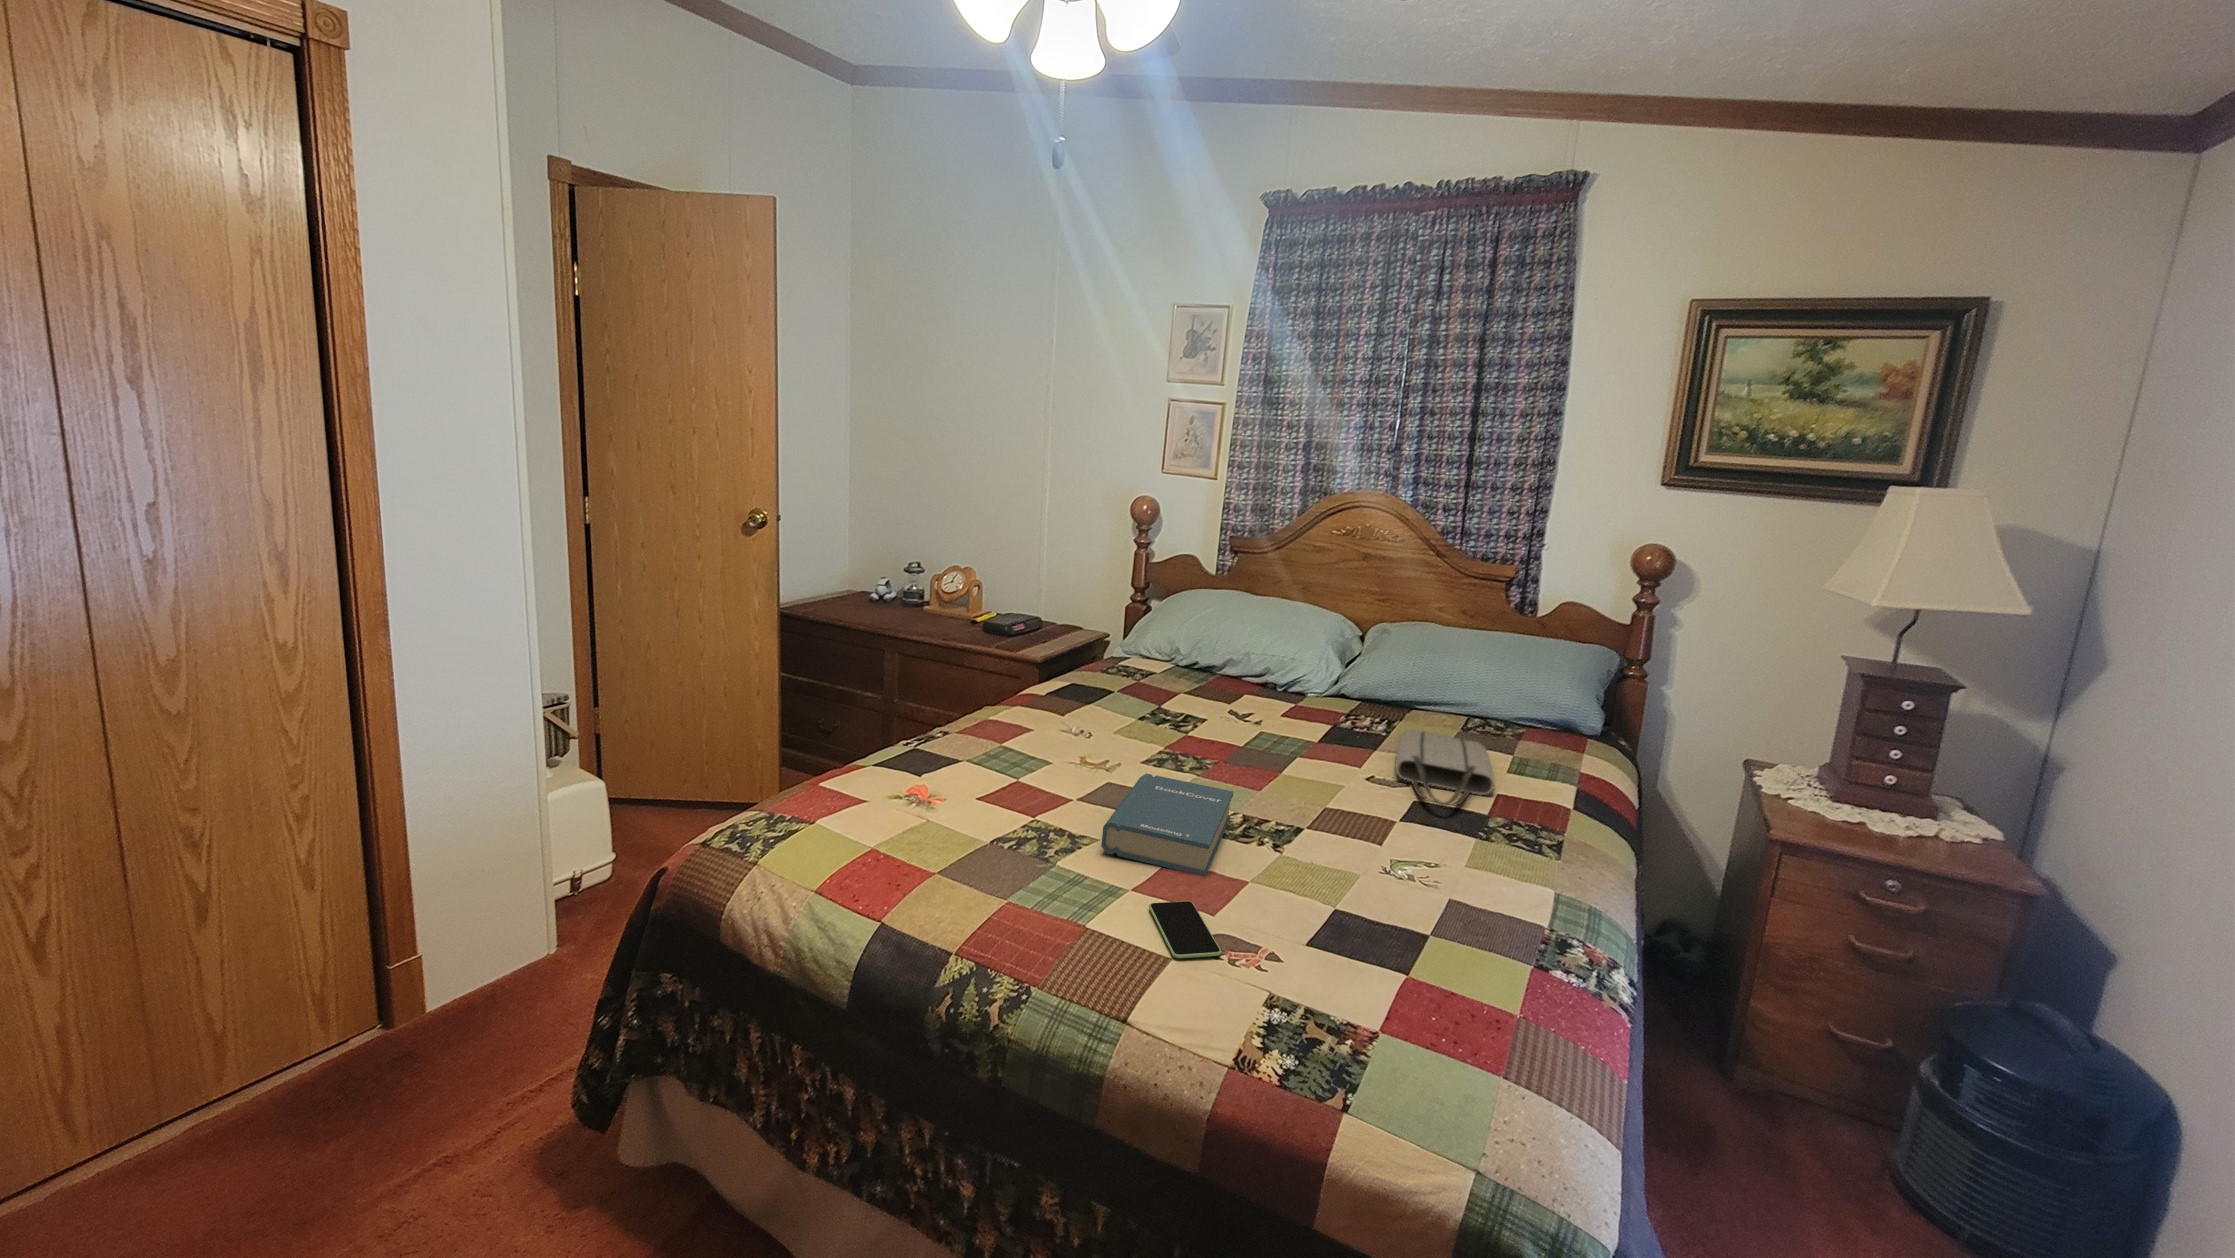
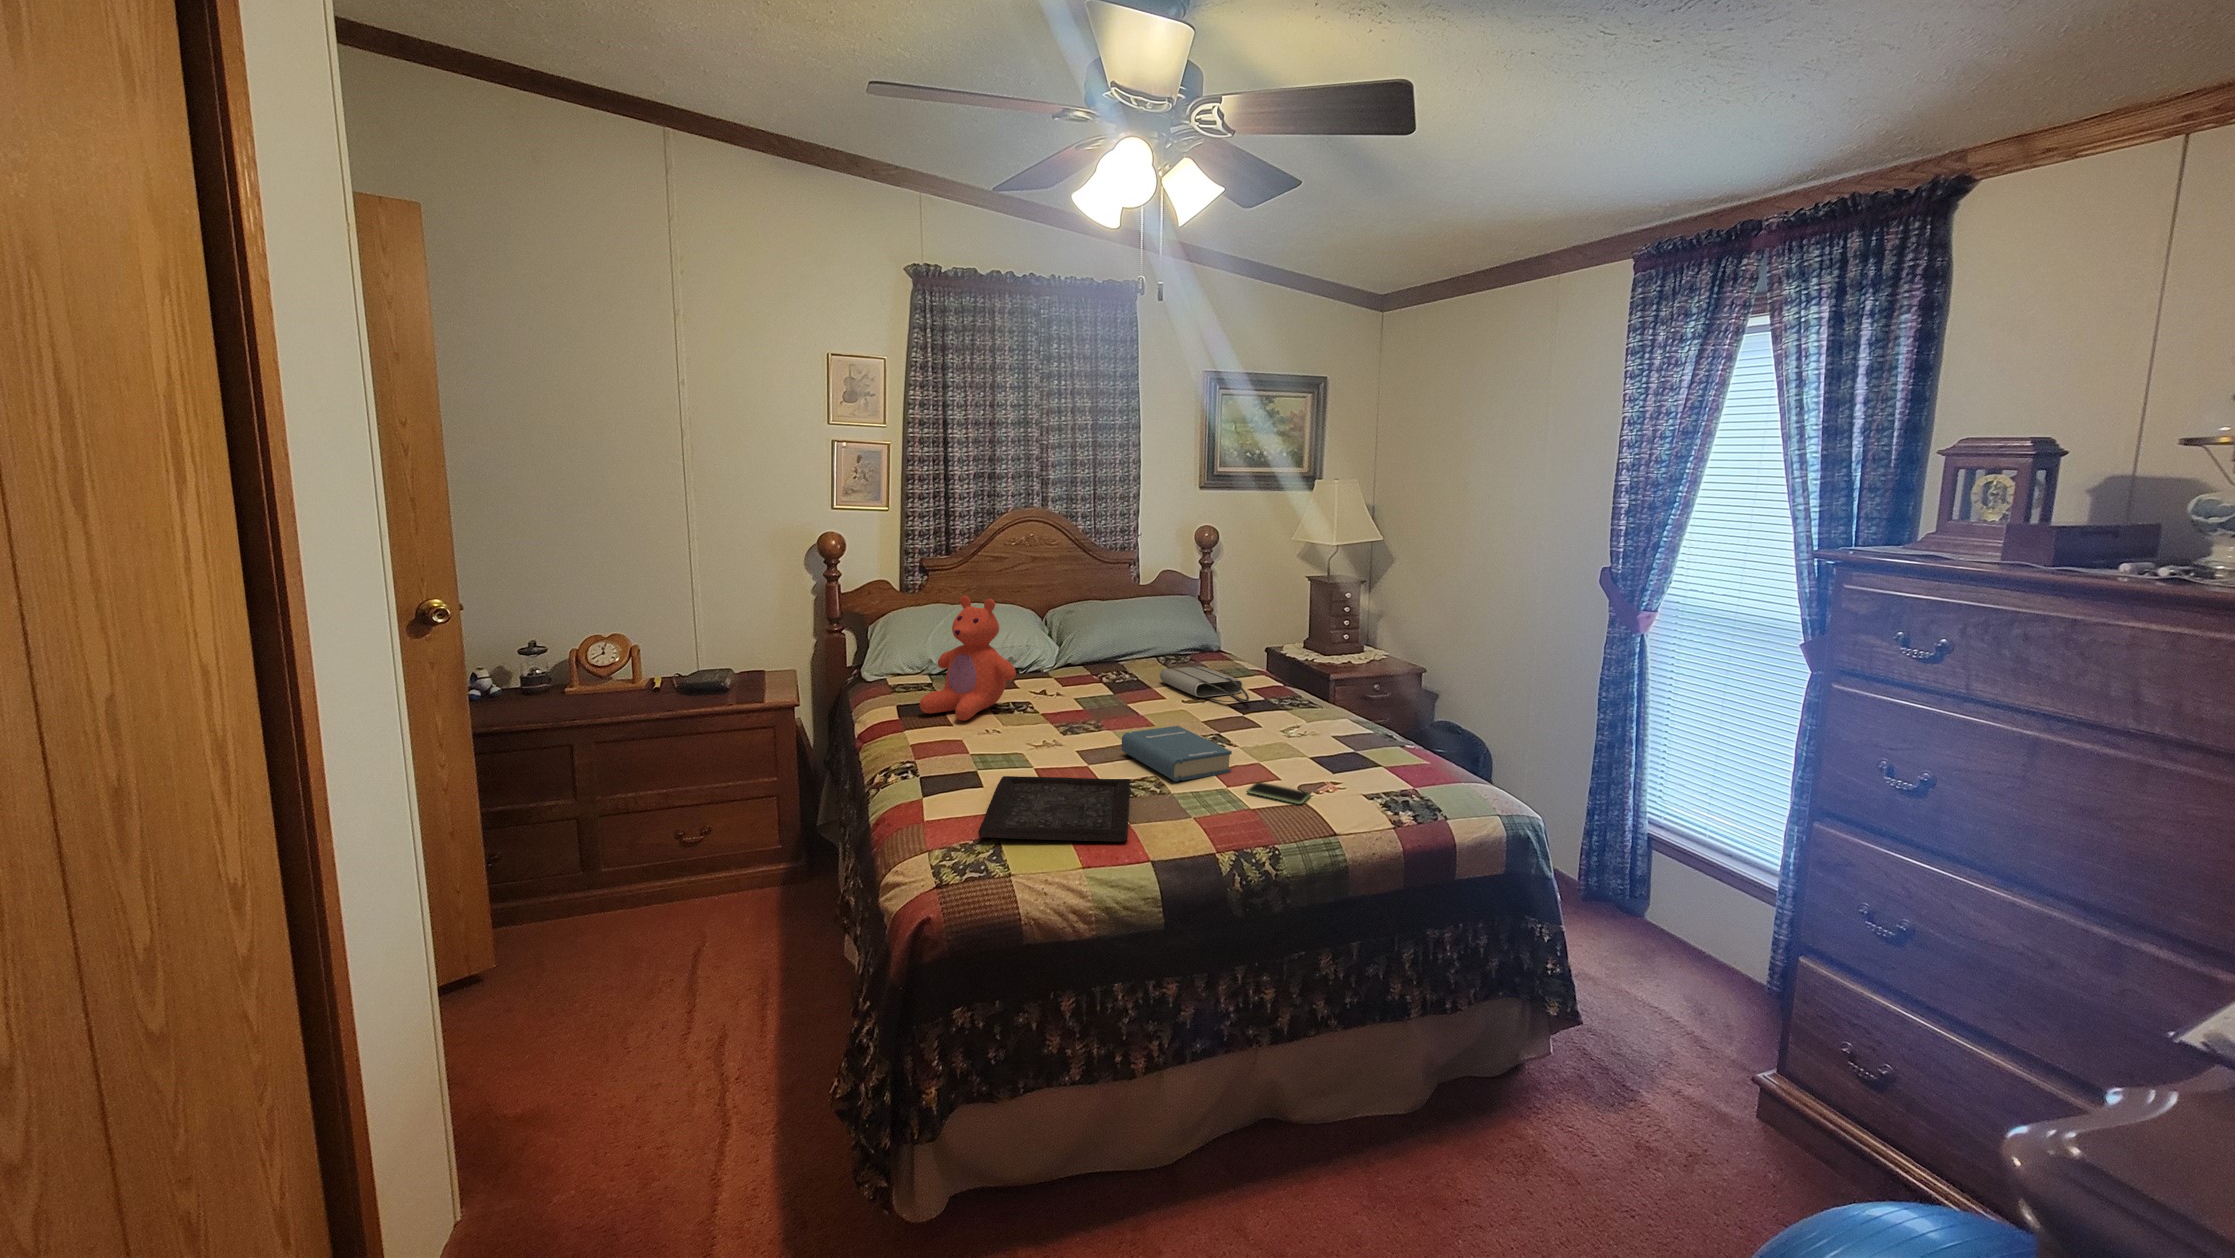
teddy bear: none [1066,571,1167,713] -> present [920,595,1016,721]
tray: none [804,770,1063,881] -> present [978,776,1130,842]

